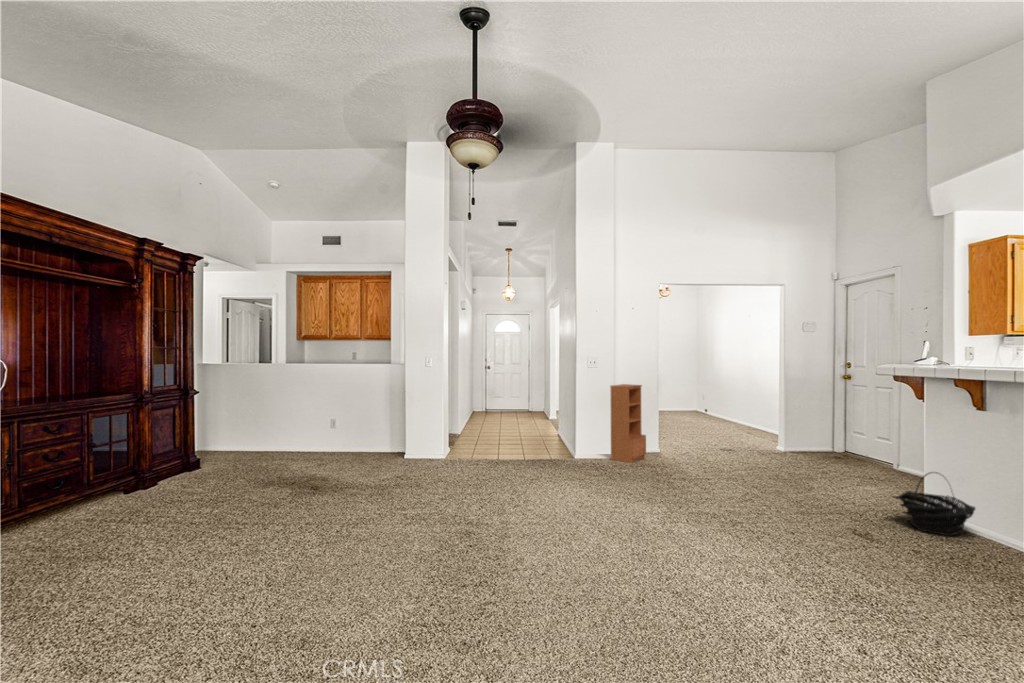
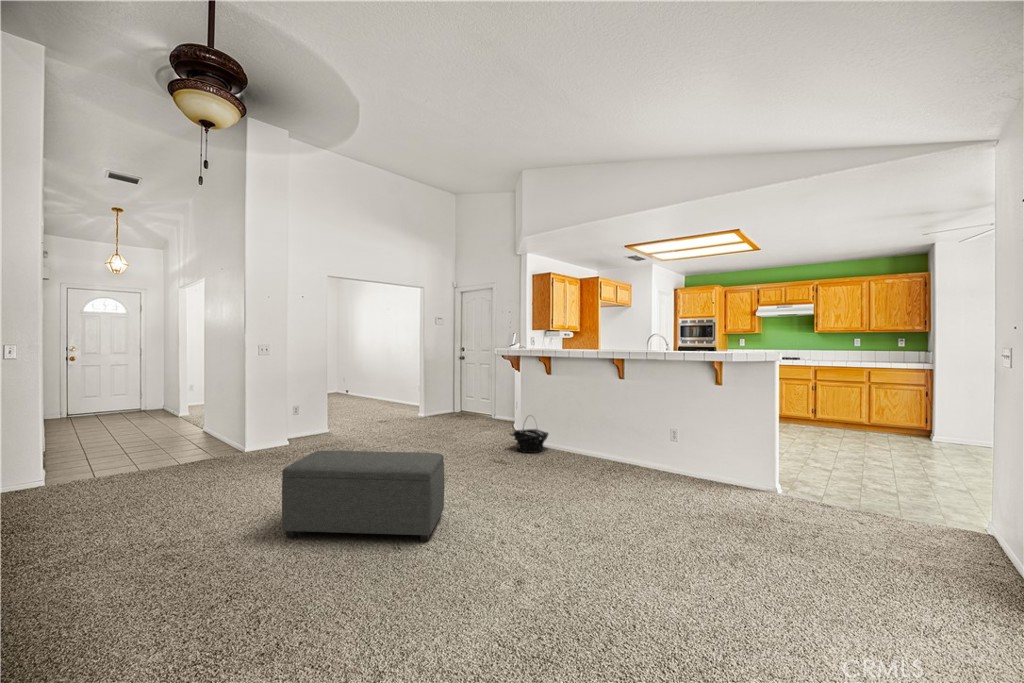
bookcase: present [610,384,646,463] -> none [287,371,322,446]
ottoman: none [547,467,724,605] -> present [282,451,444,541]

